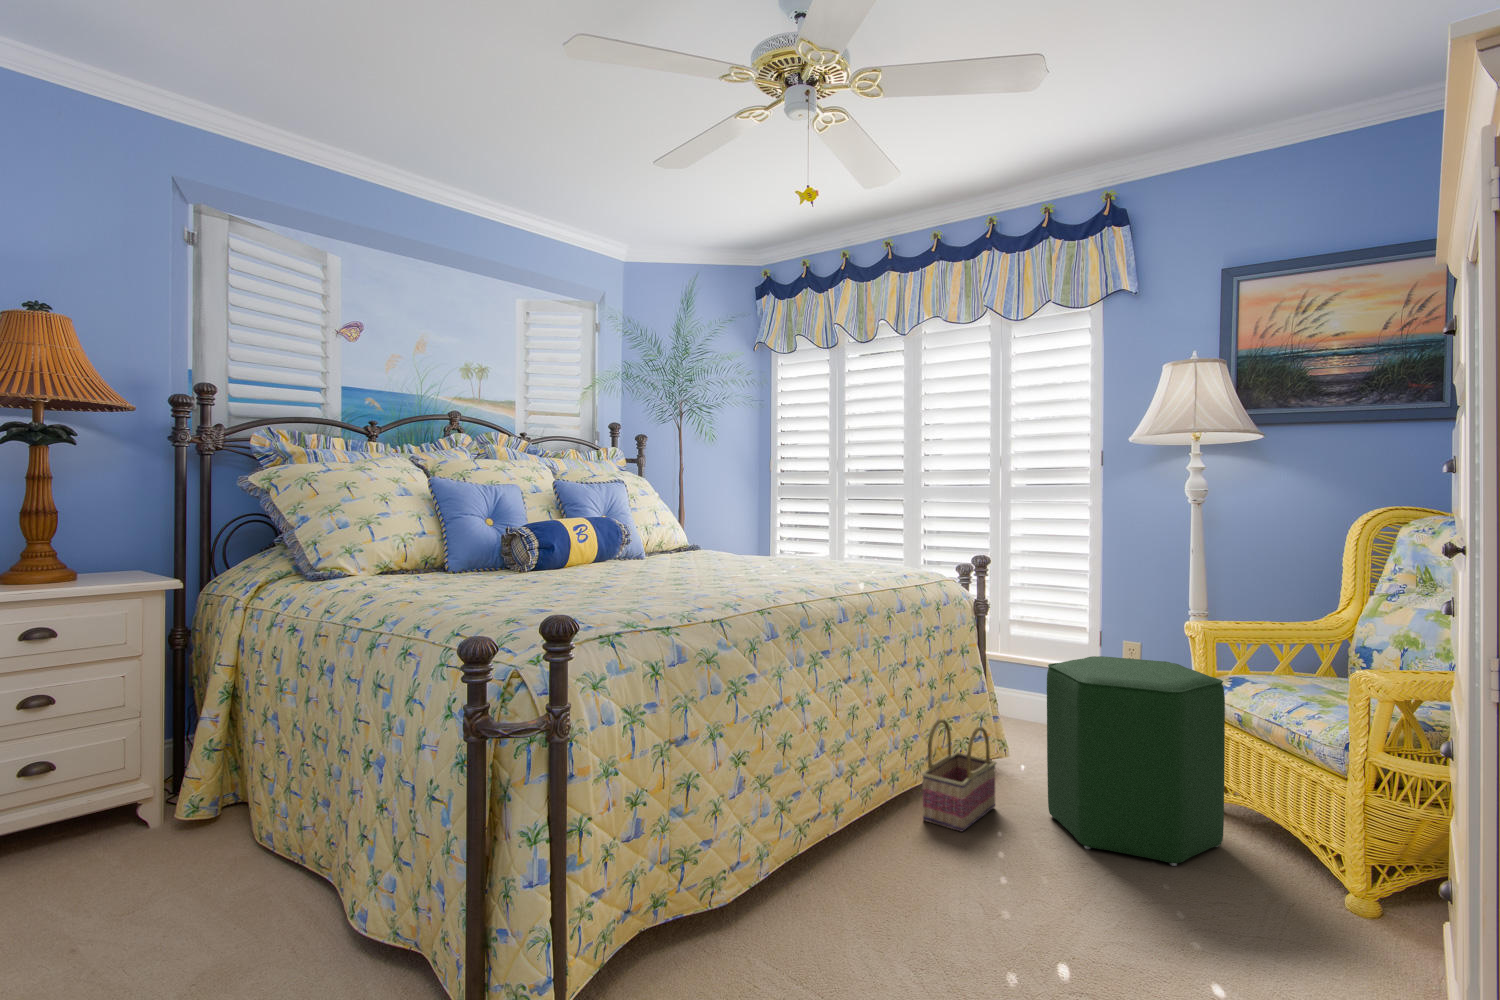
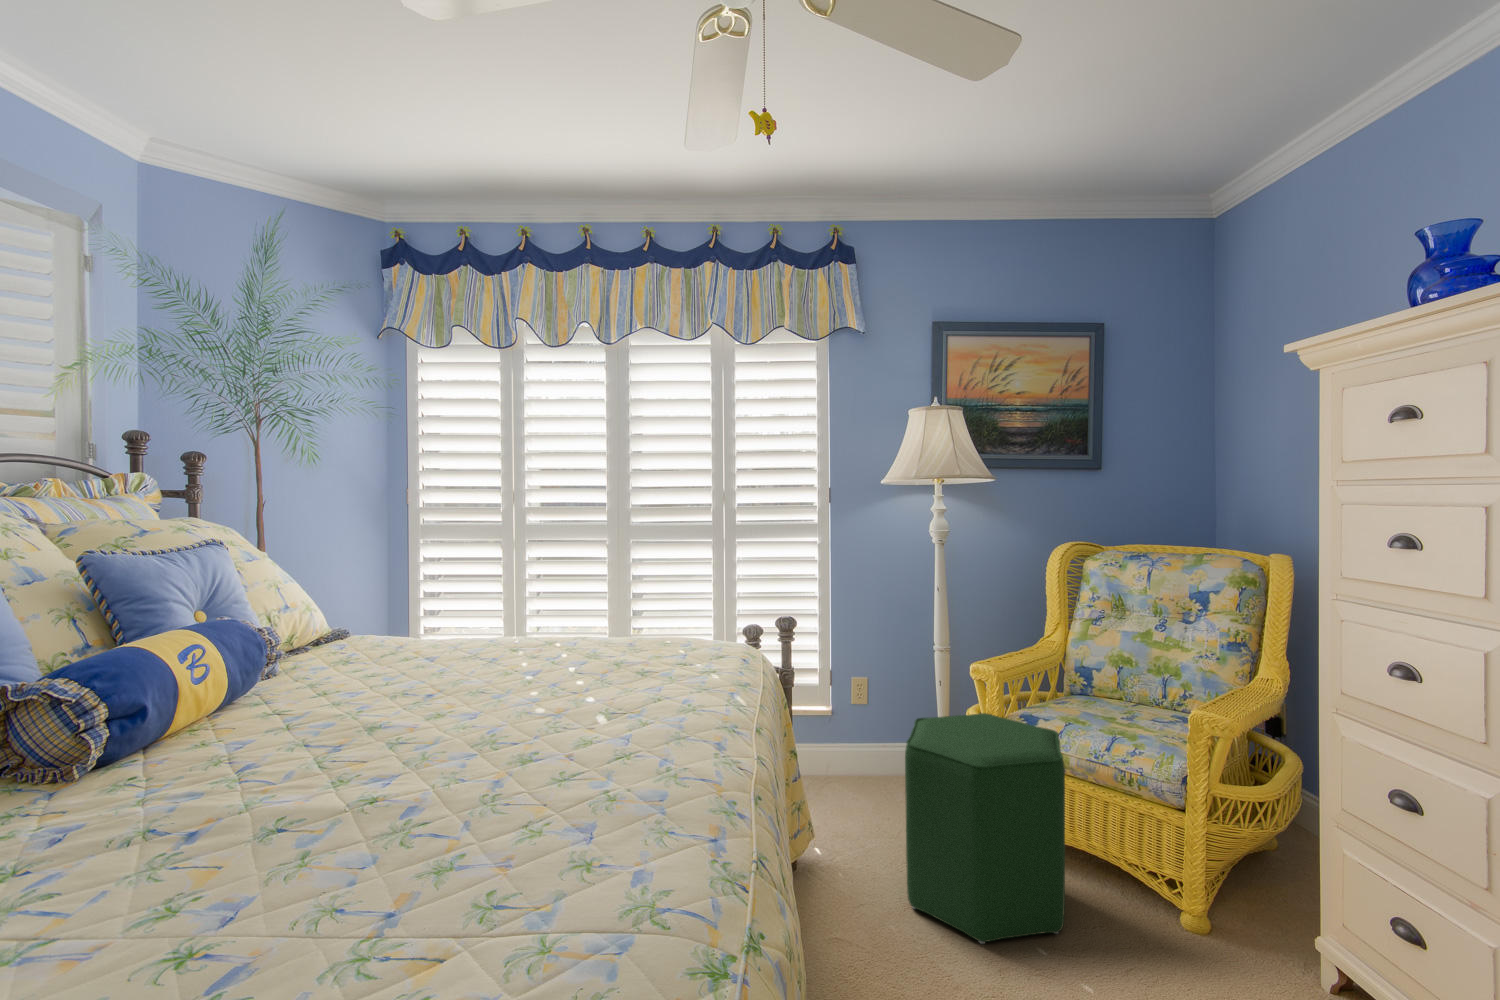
basket: present [922,719,996,831] -> none [809,834,871,974]

